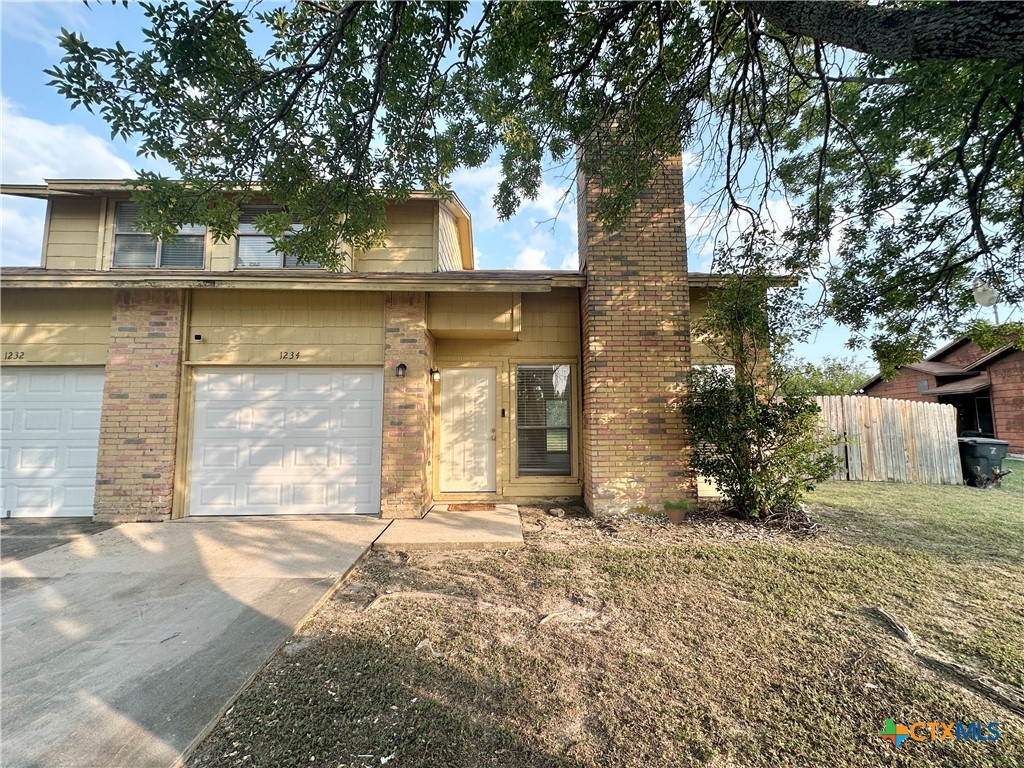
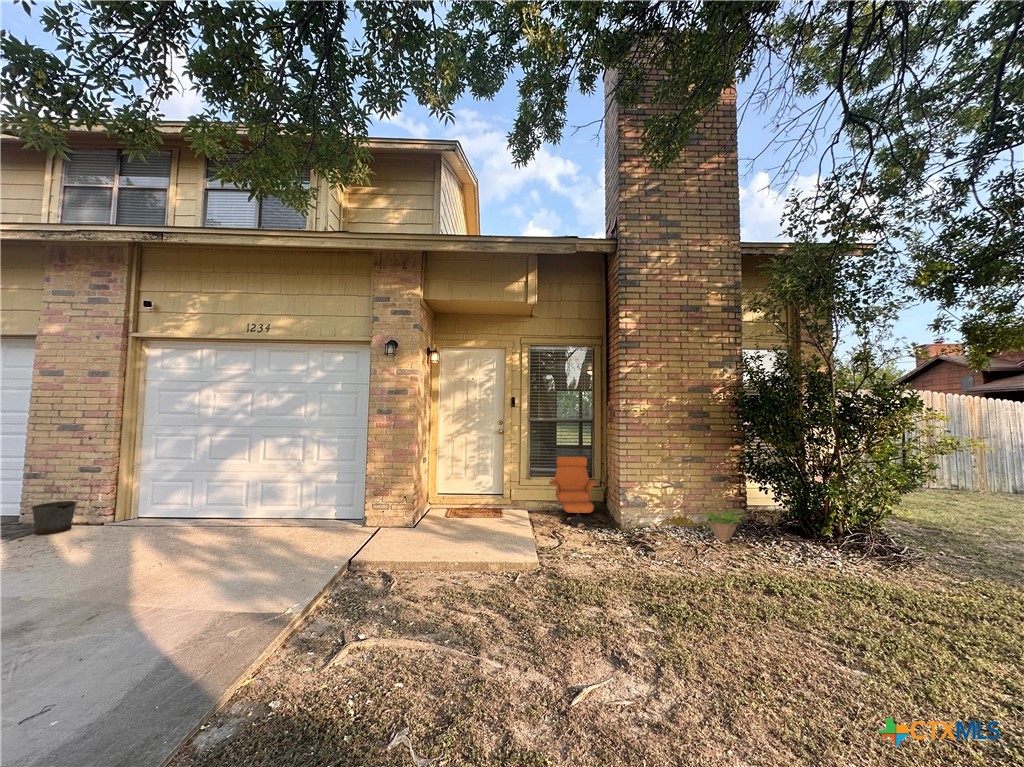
lounge chair: none [535,458,575,517] -> present [549,456,597,528]
bucket: none [106,503,142,530] -> present [31,501,77,535]

